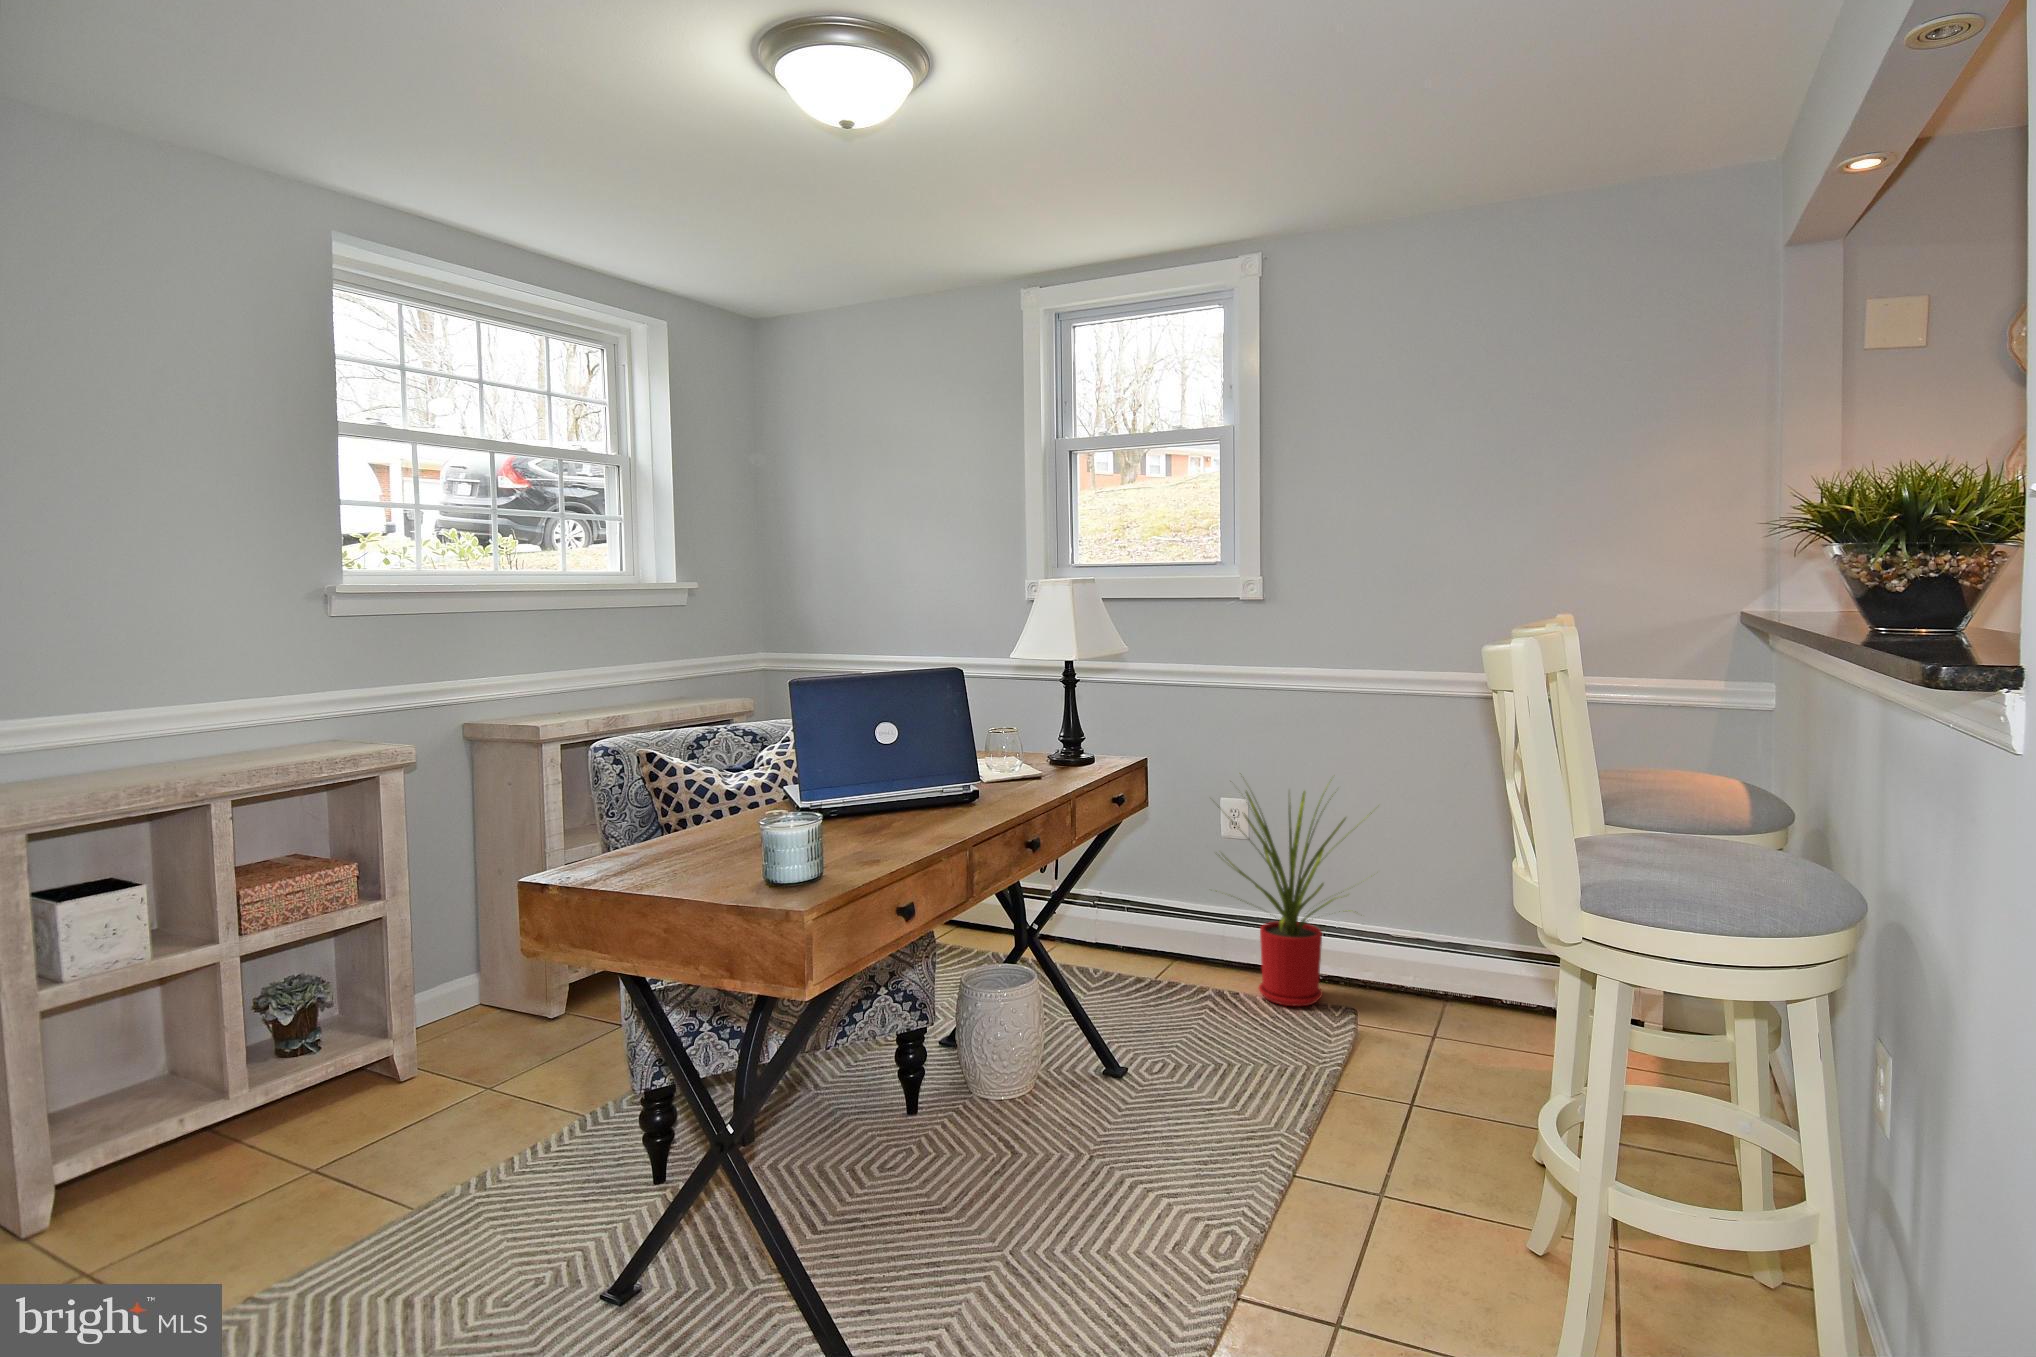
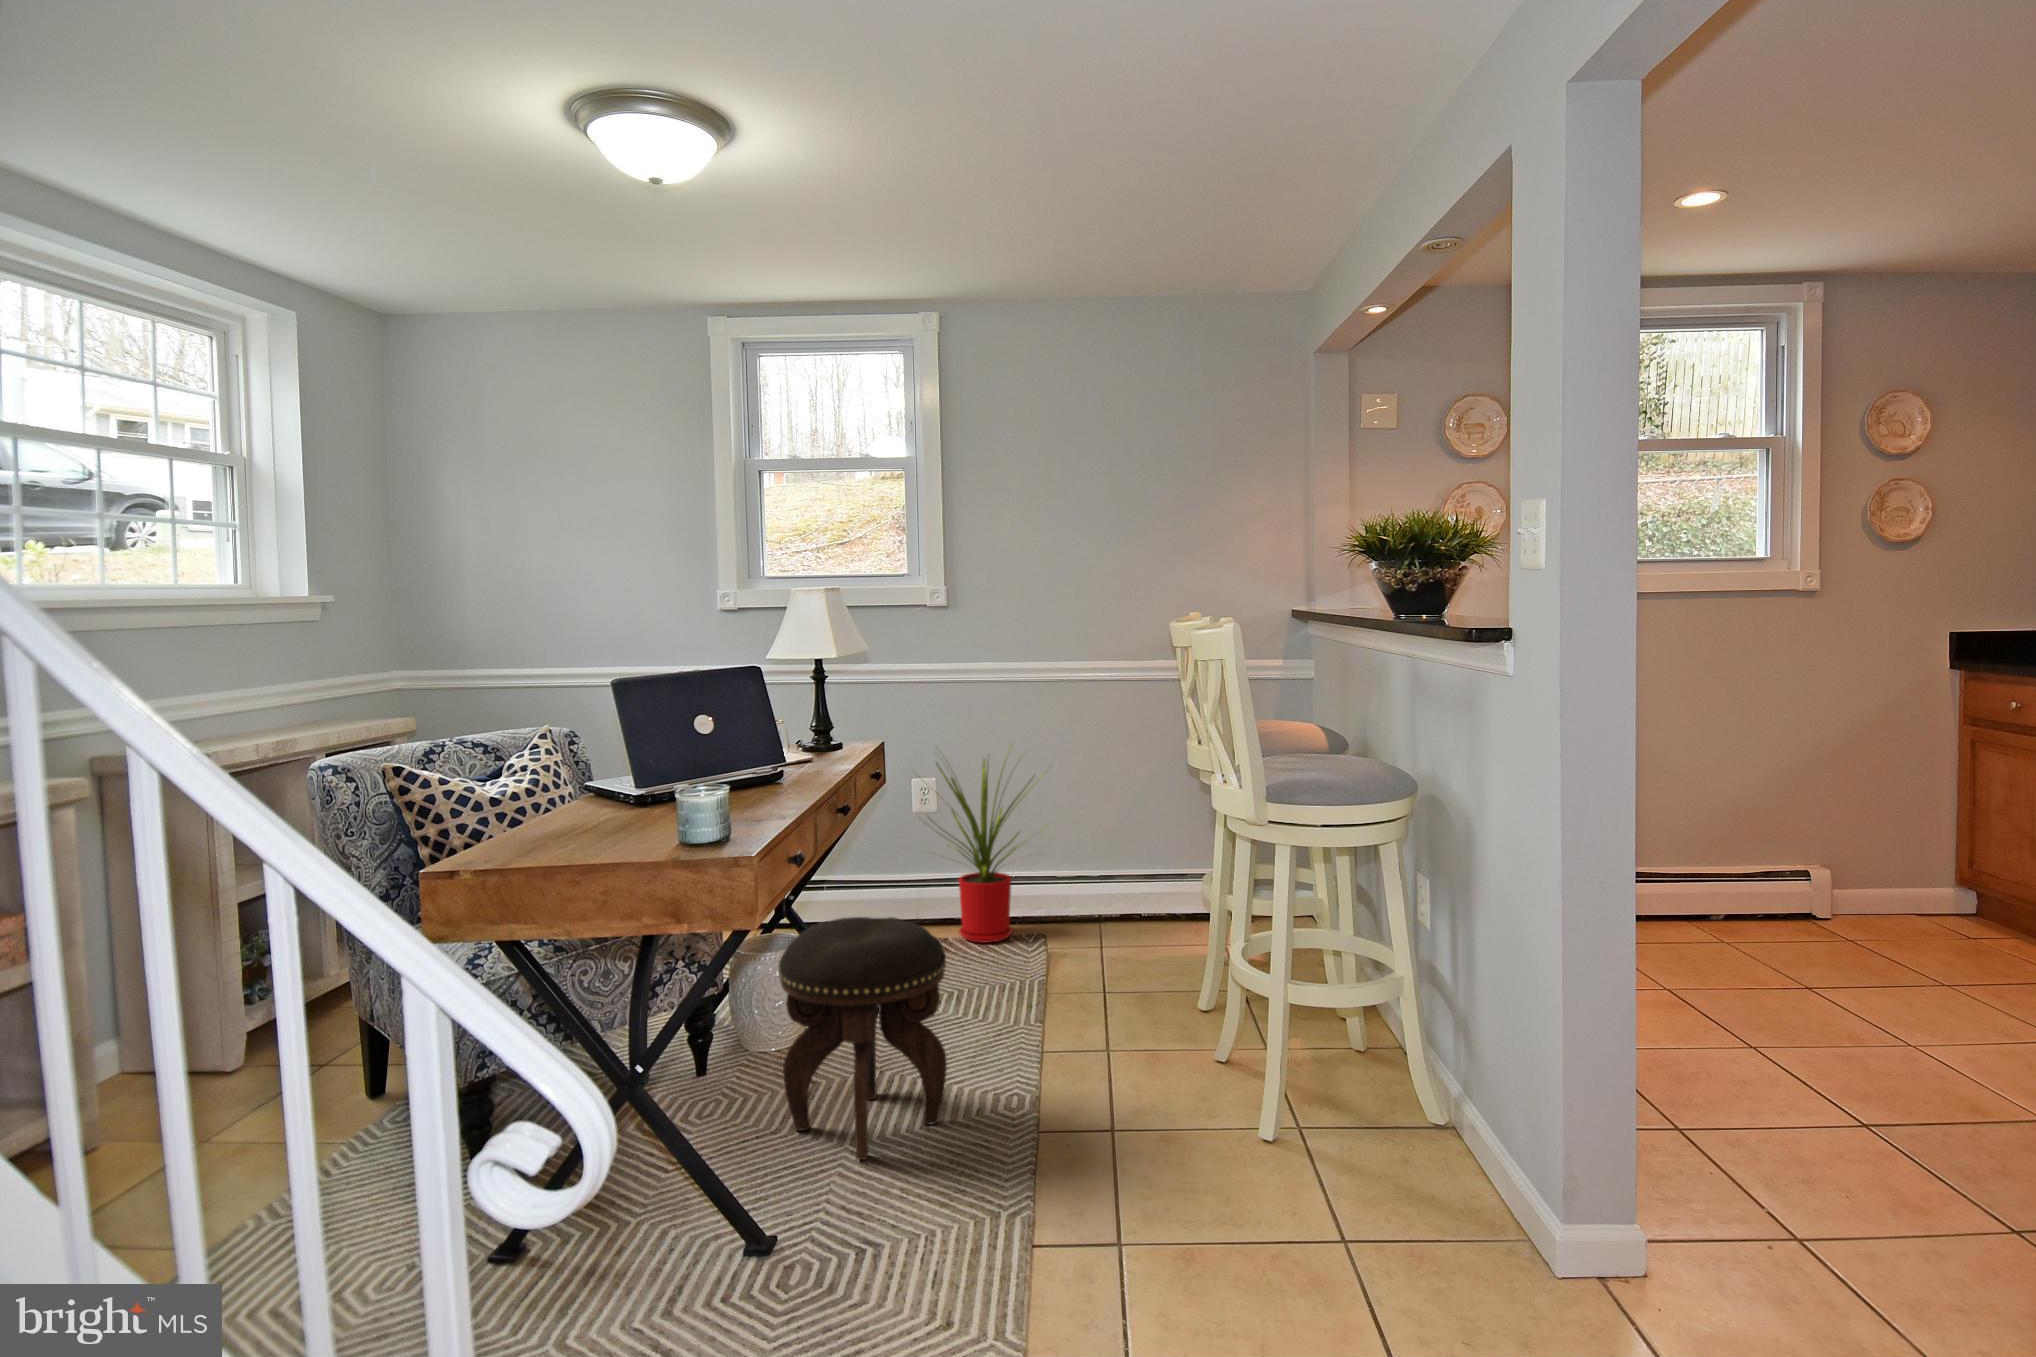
footstool: none [942,974,1140,1279] -> present [779,917,947,1160]

